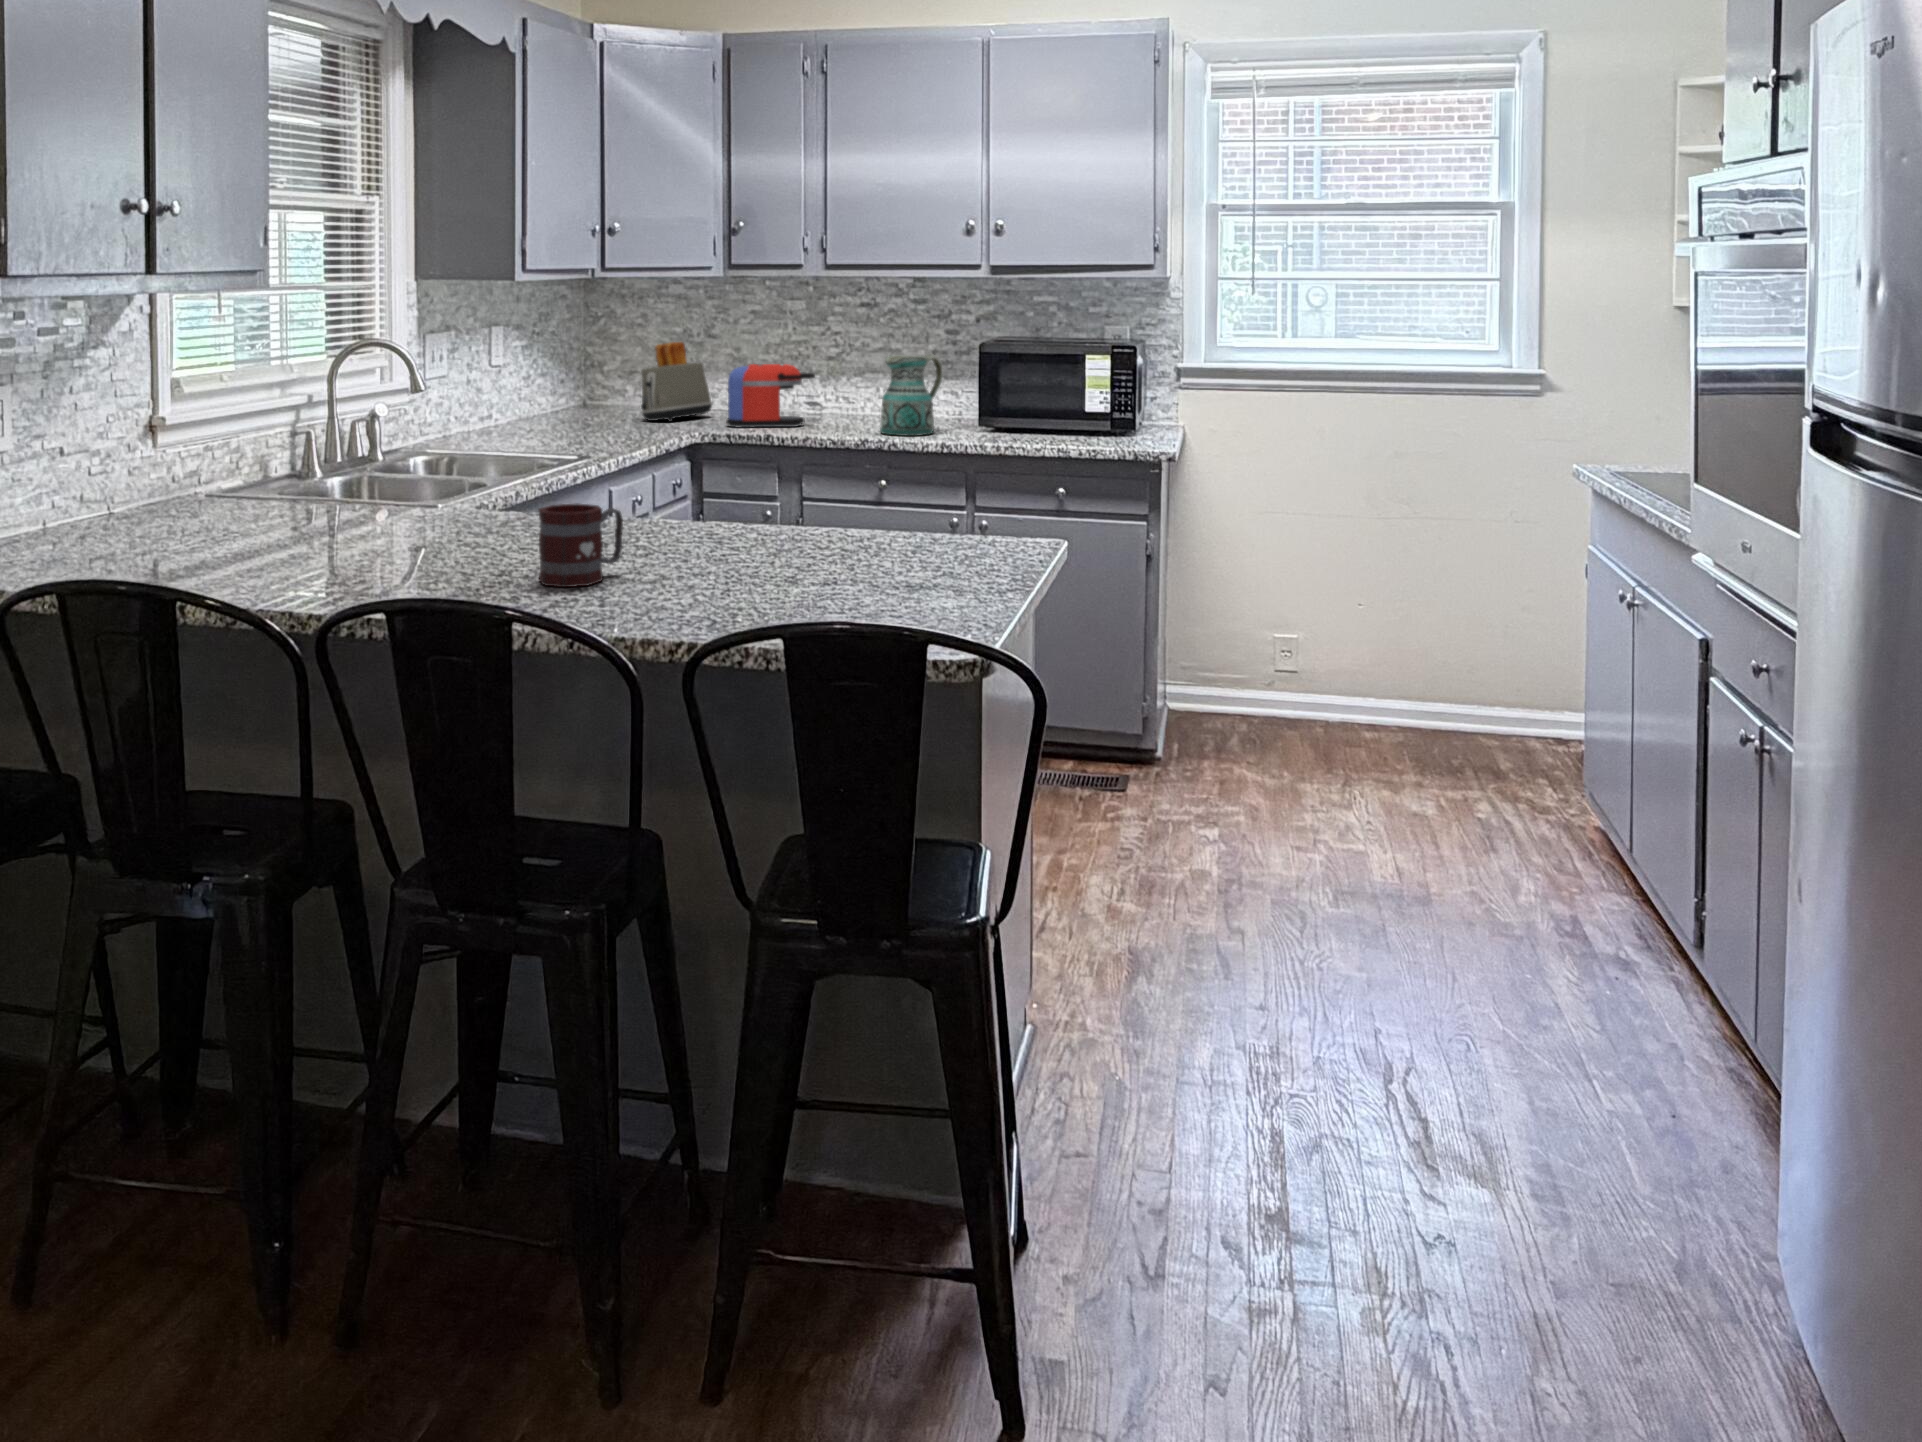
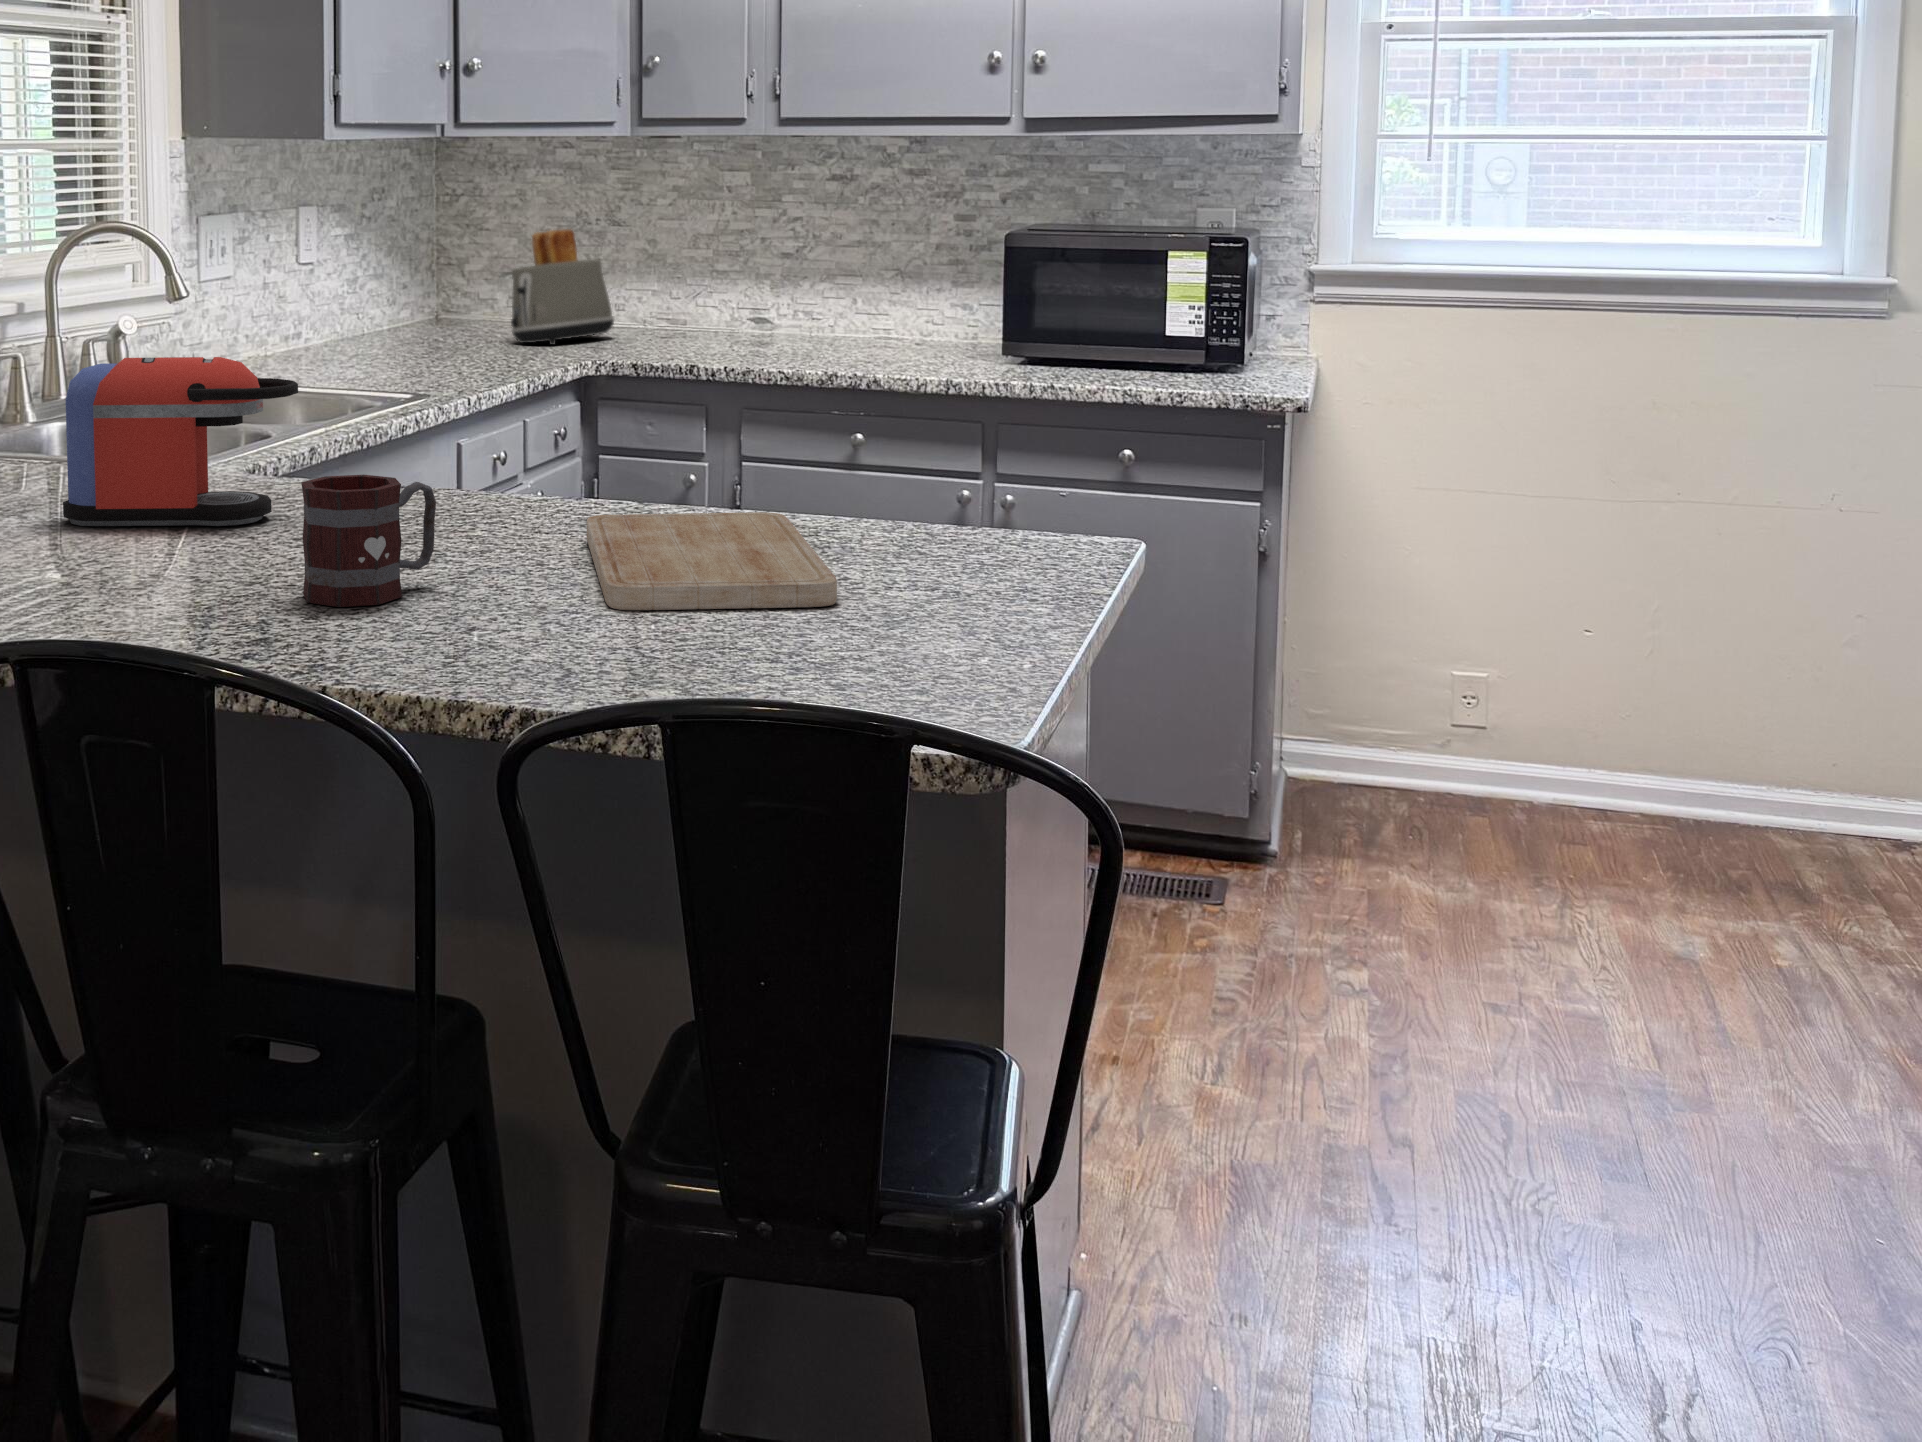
ceramic pitcher: present [880,354,943,436] -> none [858,248,952,369]
coffee maker: present [726,364,815,427] -> present [63,357,298,526]
cutting board: none [715,526,877,585] -> present [587,512,837,610]

